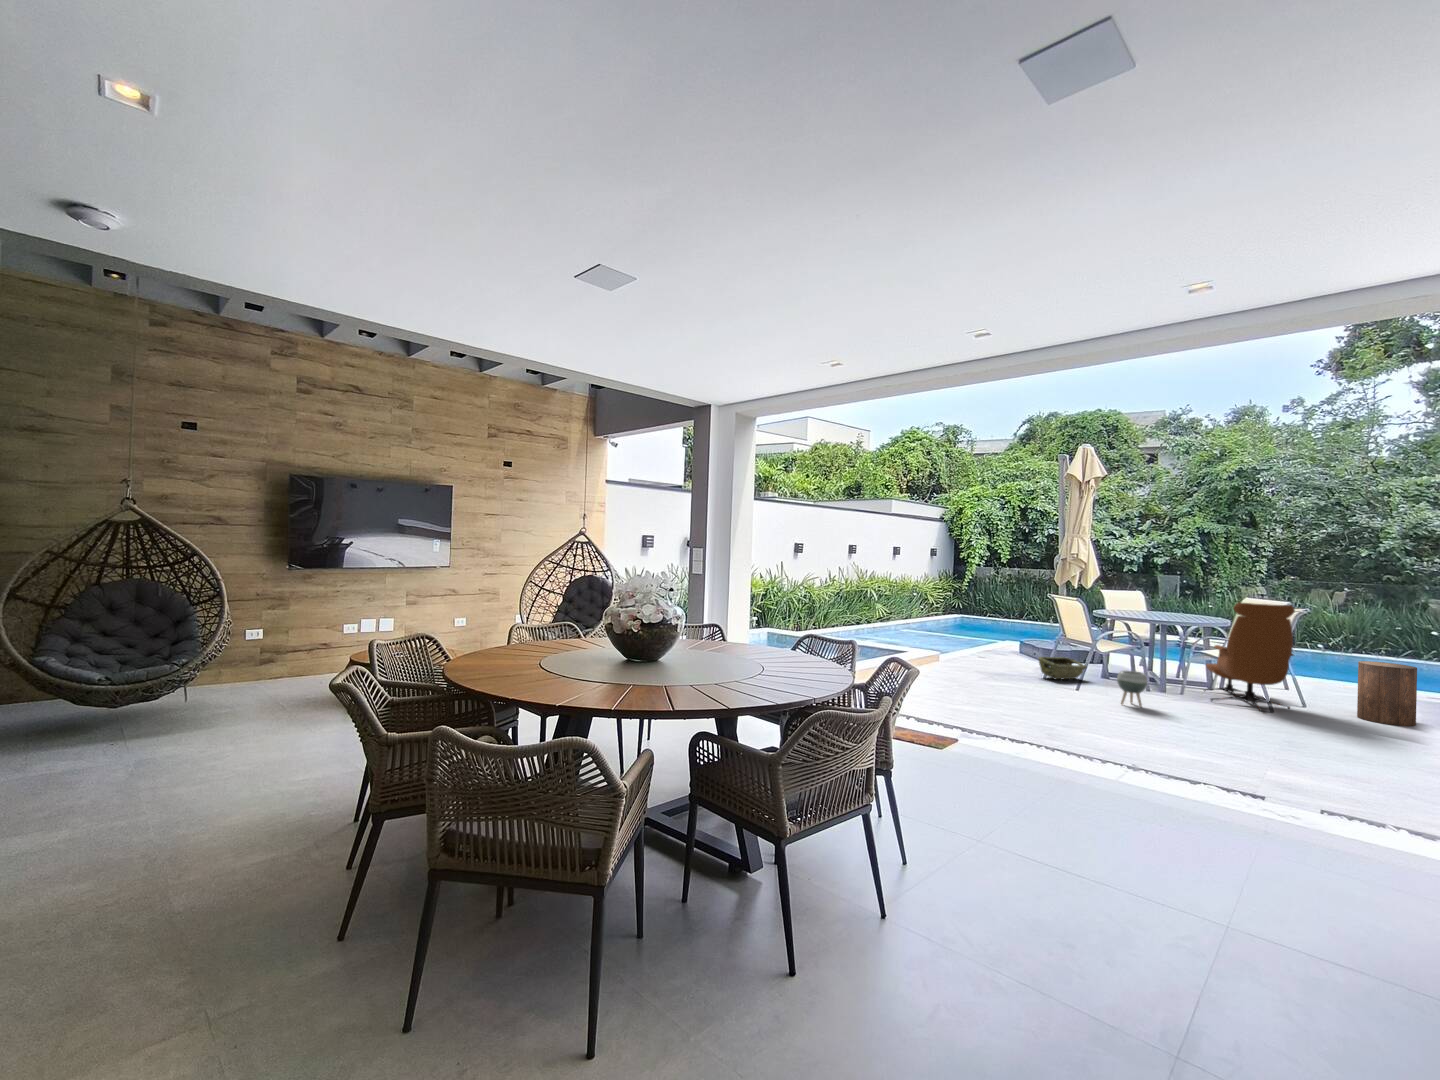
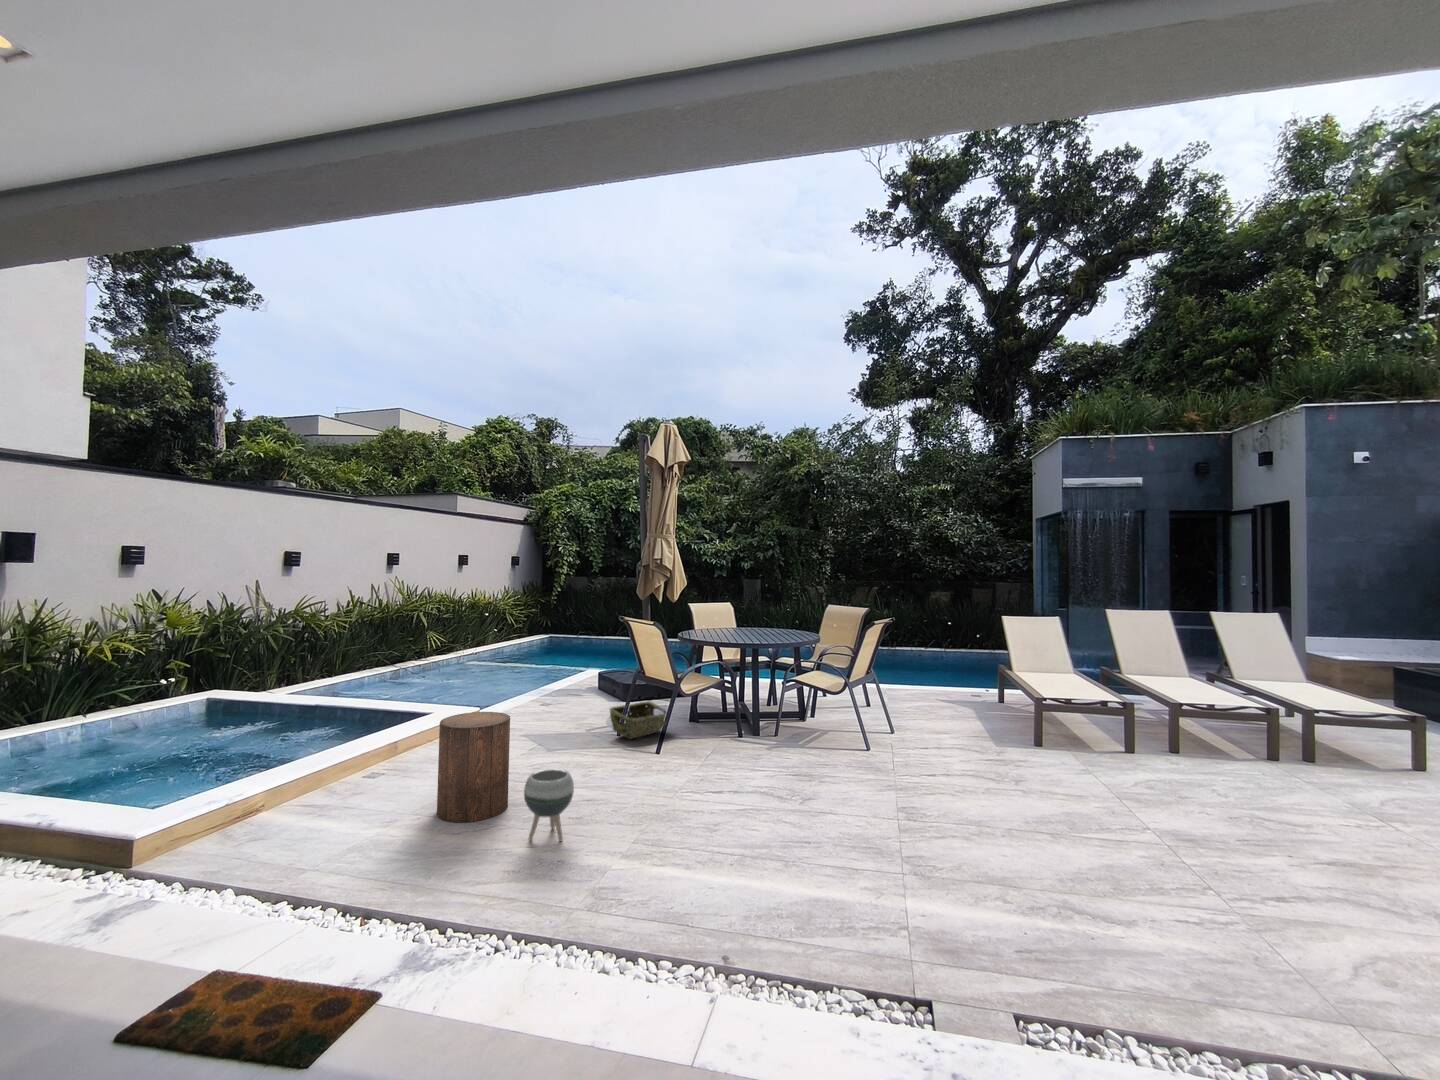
lounge chair: present [1205,602,1295,712] -> none [799,619,898,761]
stool: present [1357,661,1417,726] -> present [437,712,510,822]
planter: present [1117,671,1147,707] -> present [524,769,574,841]

